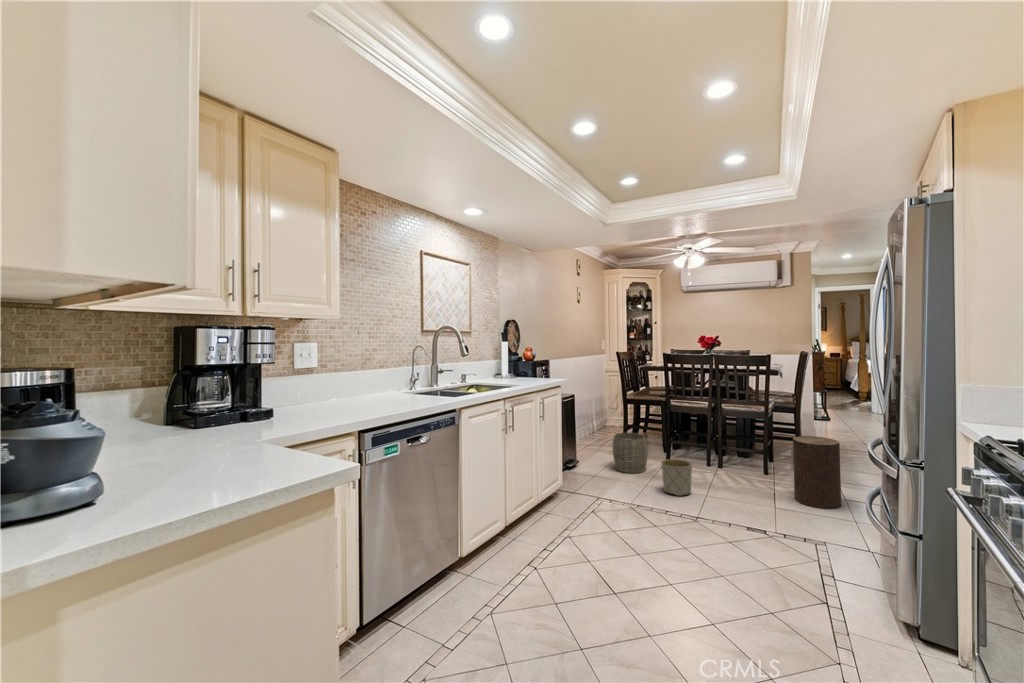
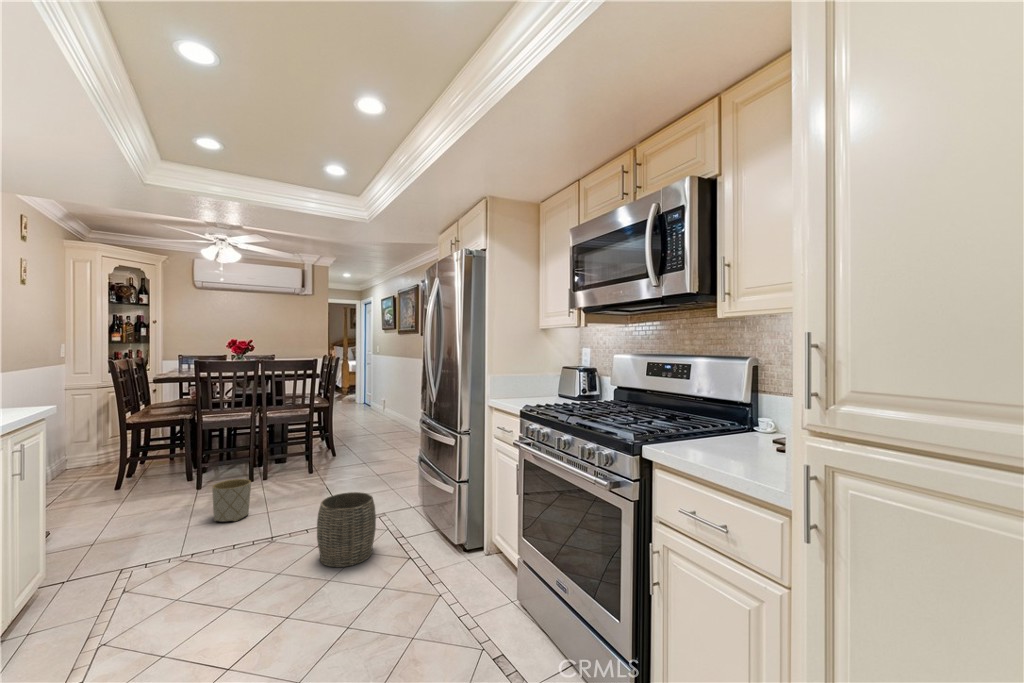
woven basket: present [613,433,648,473] -> present [317,492,376,567]
stool: present [793,436,841,509] -> none [345,430,380,491]

